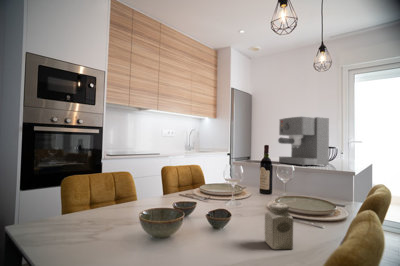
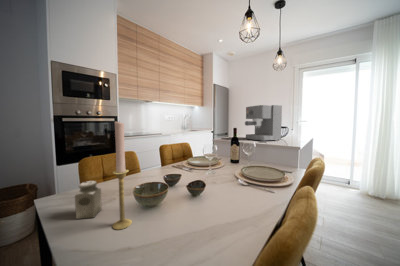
candlestick: none [125,123,147,252] -> present [113,122,132,229]
salt shaker: present [265,203,293,249] -> present [75,181,102,219]

